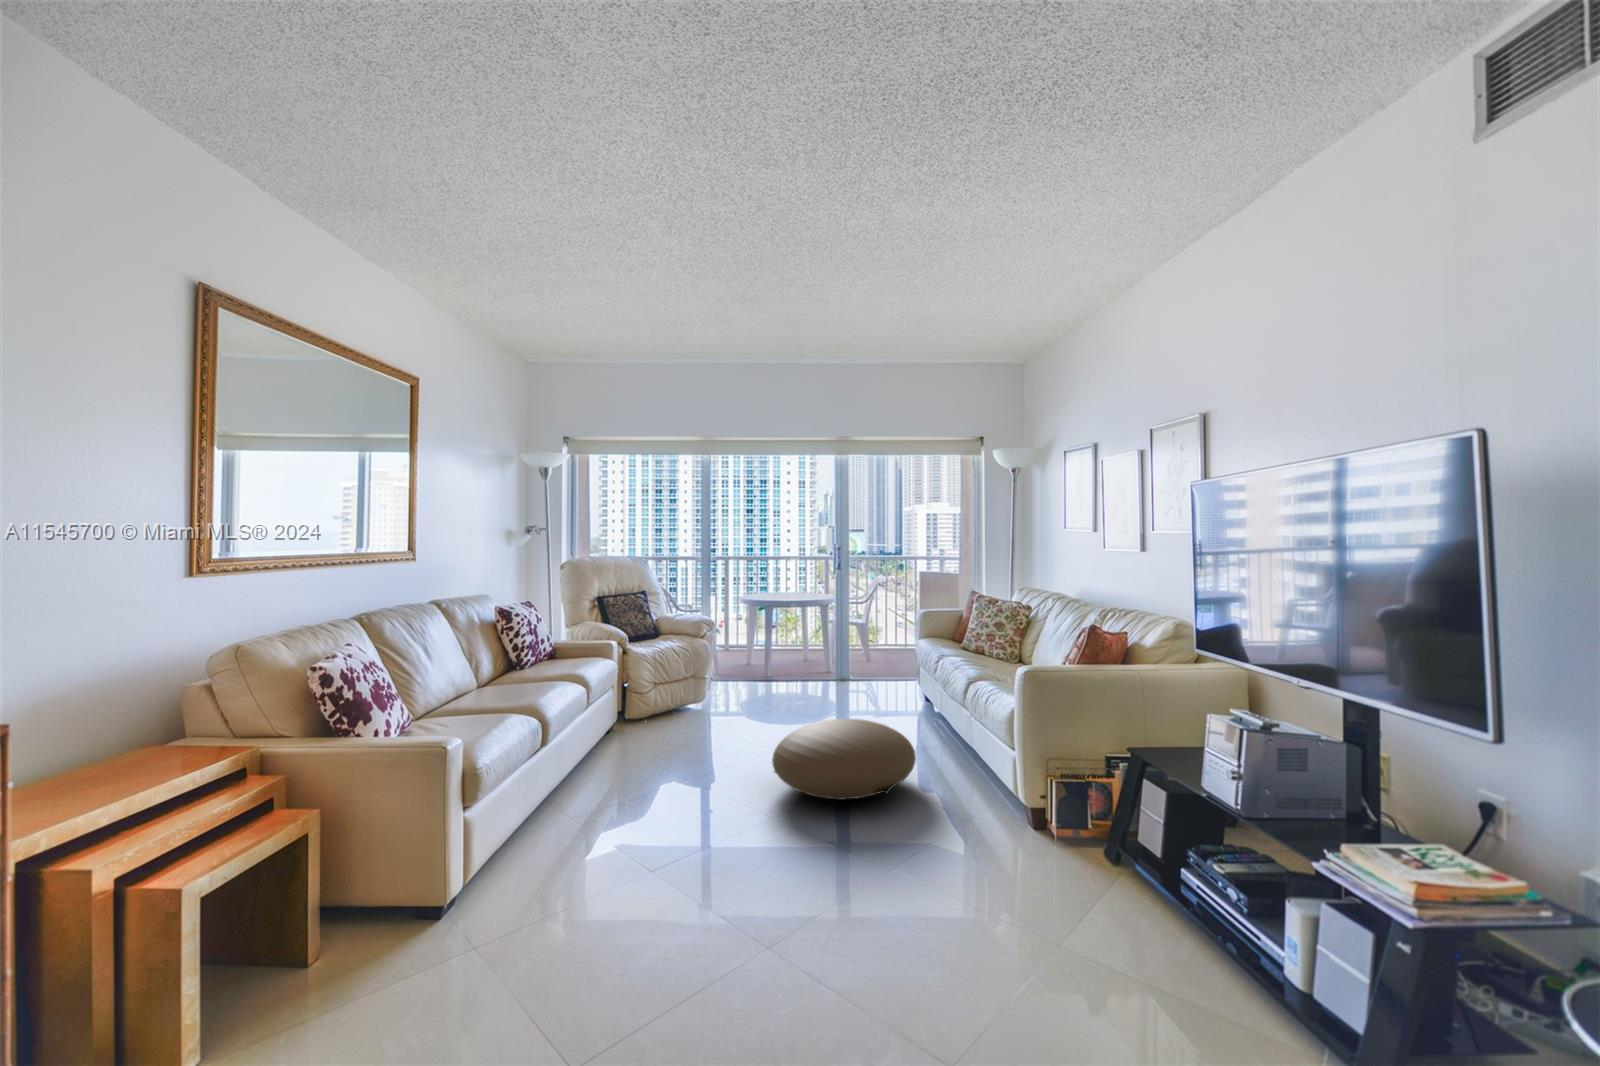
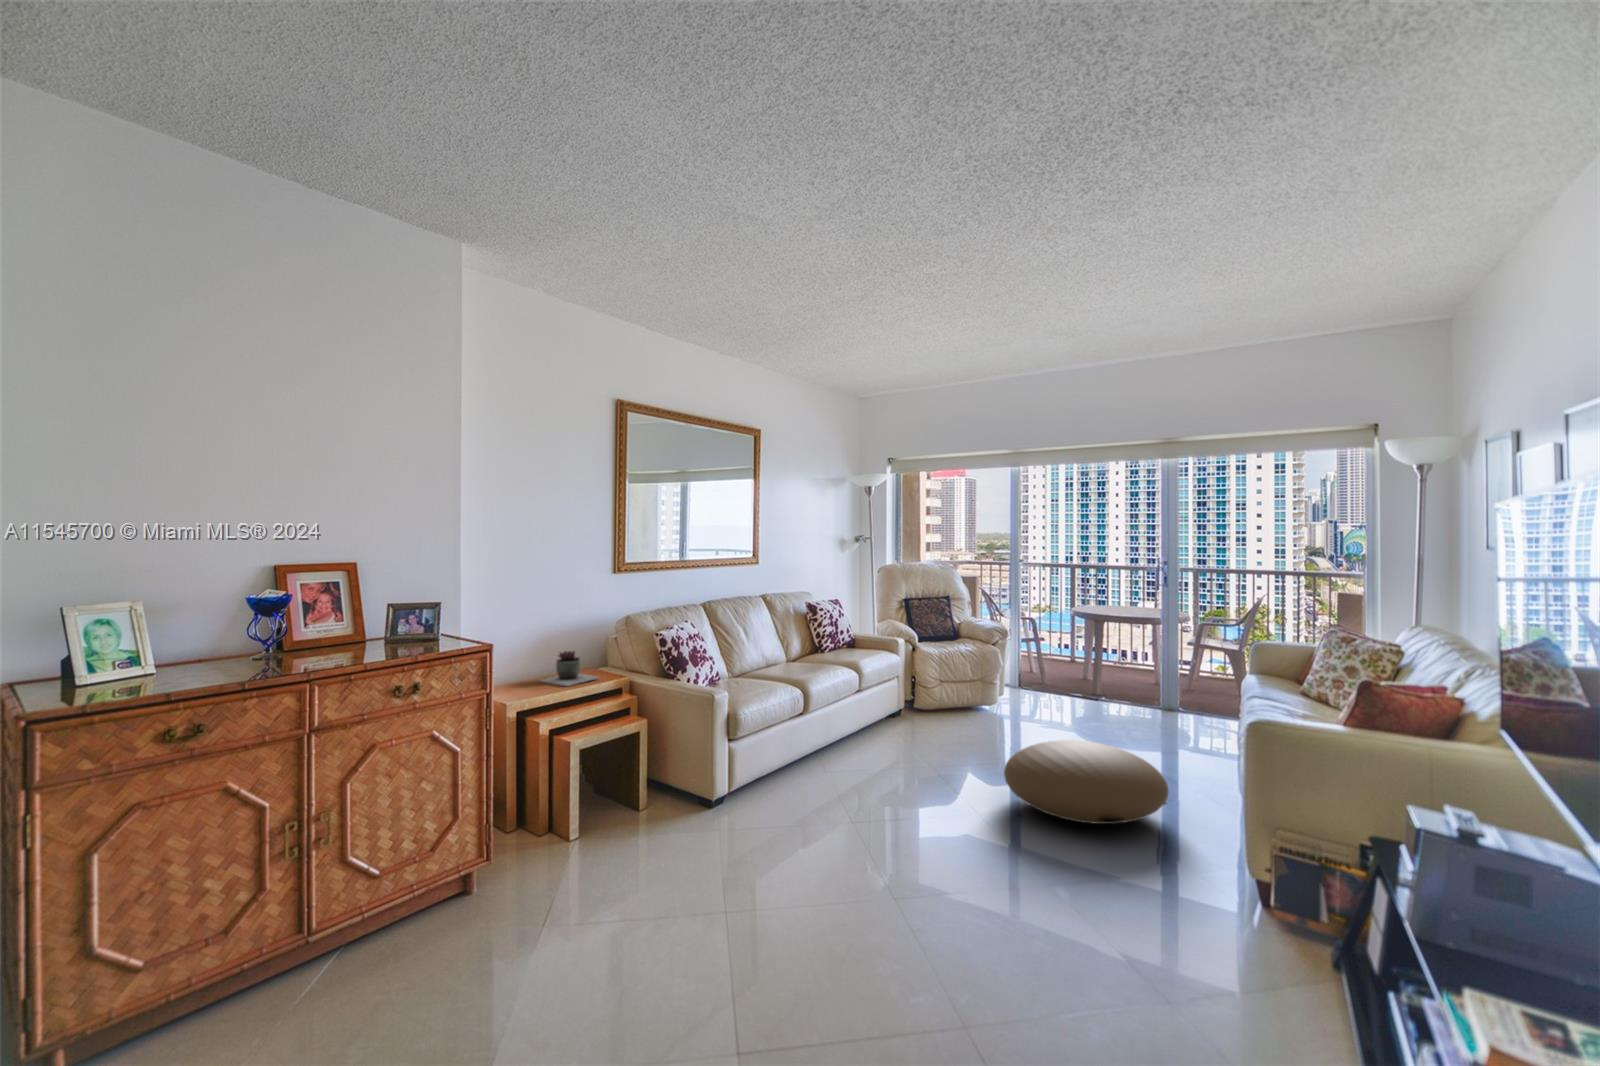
succulent plant: none [67,716,204,785] -> present [540,651,598,686]

